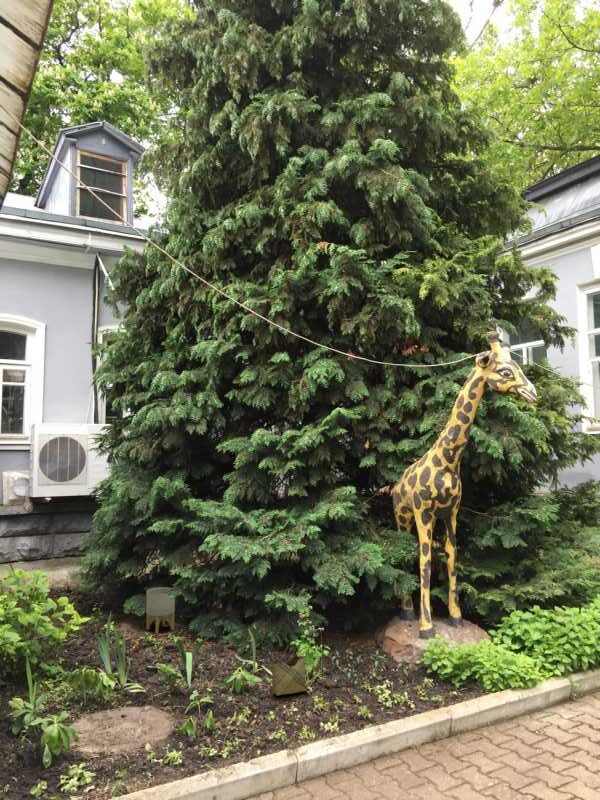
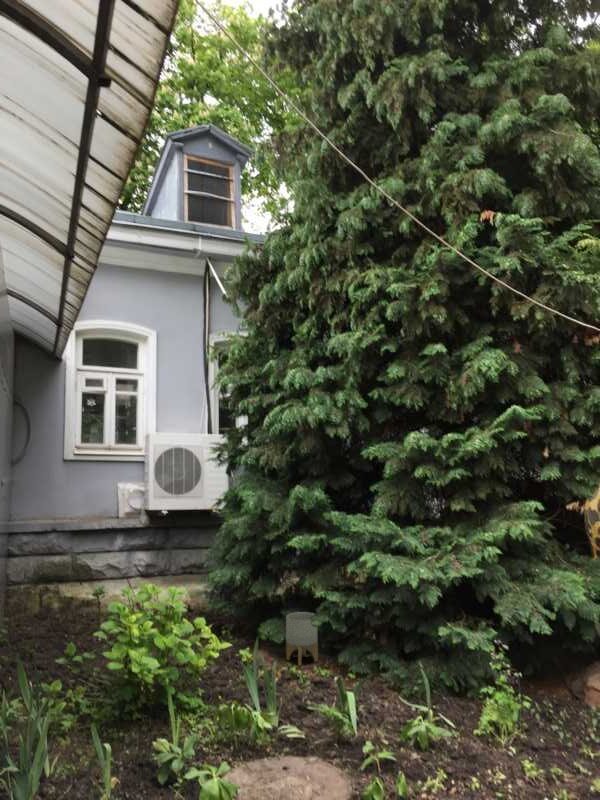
woven basket: present [272,639,306,696] -> none [463,688,507,762]

